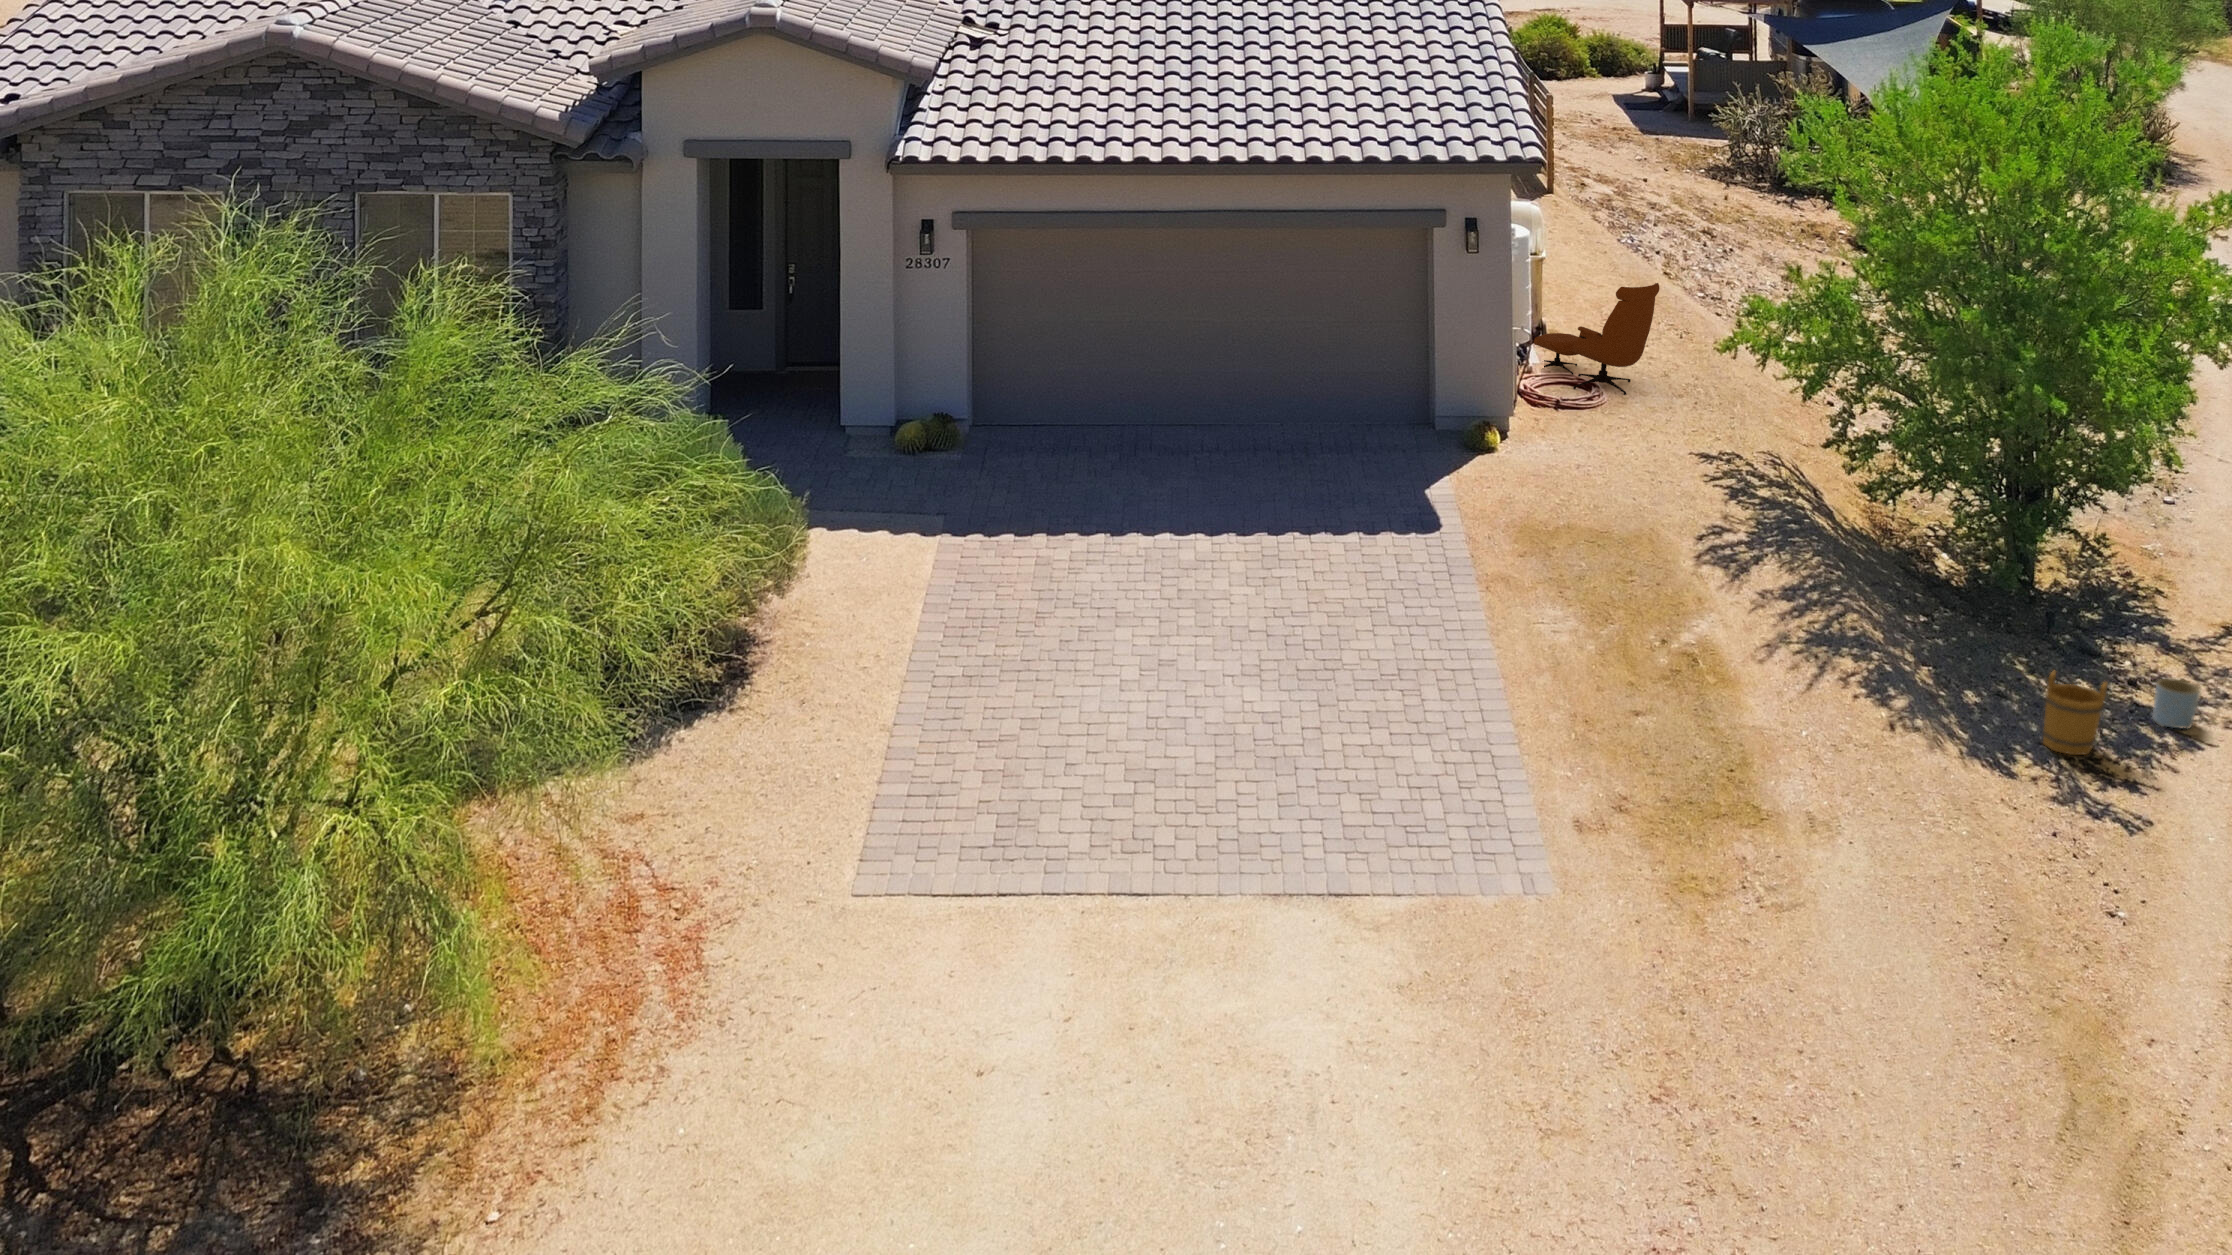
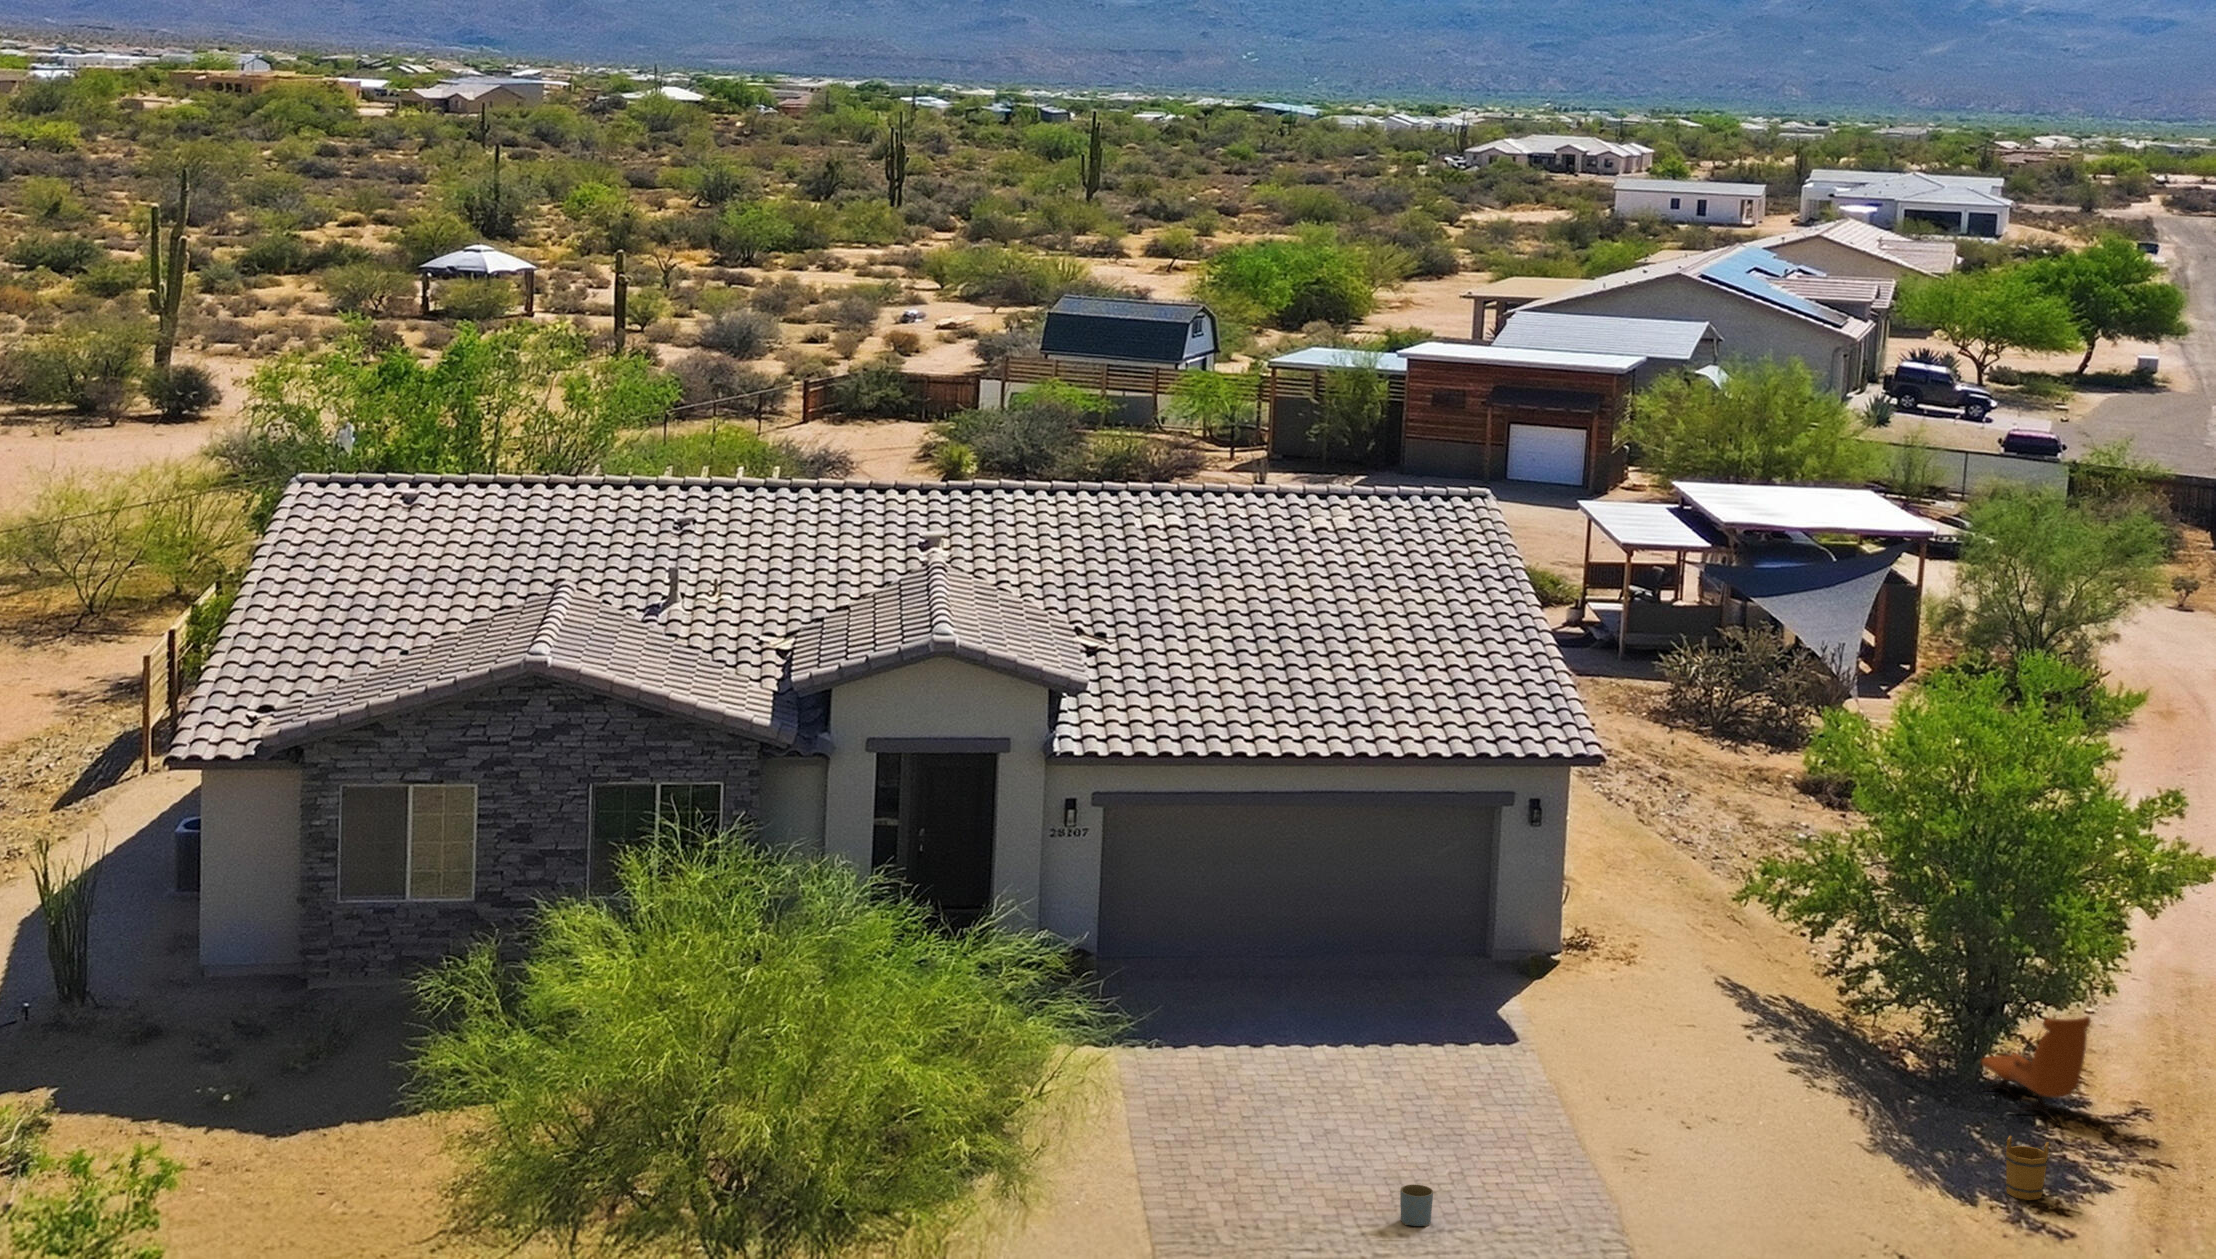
lounge chair: present [1534,283,1659,395] -> present [1981,1016,2091,1124]
planter: present [2153,679,2200,729] -> present [1400,1185,1433,1227]

